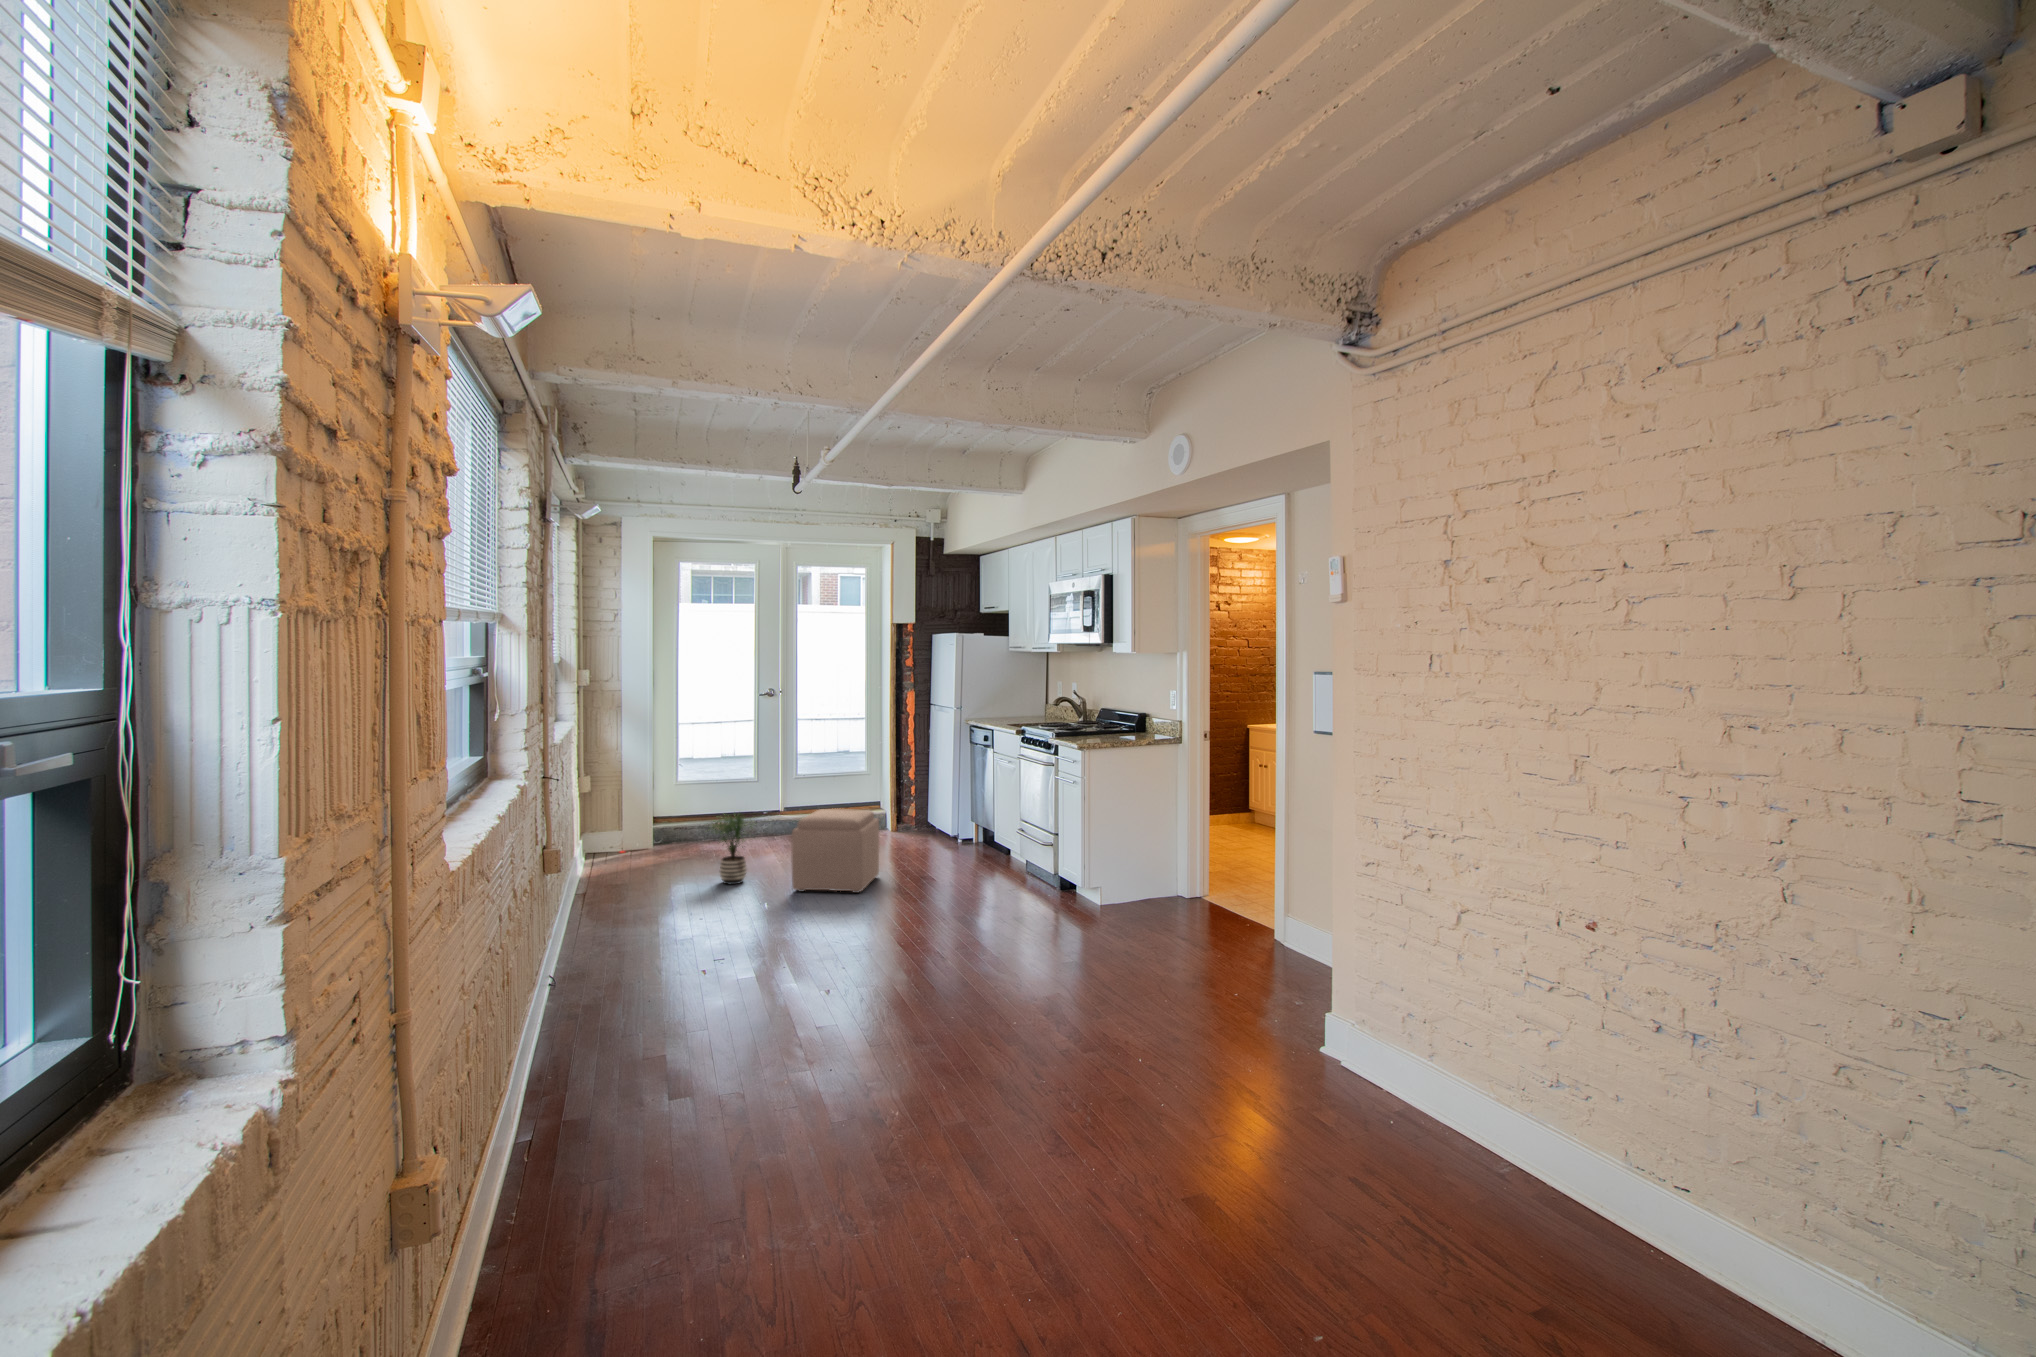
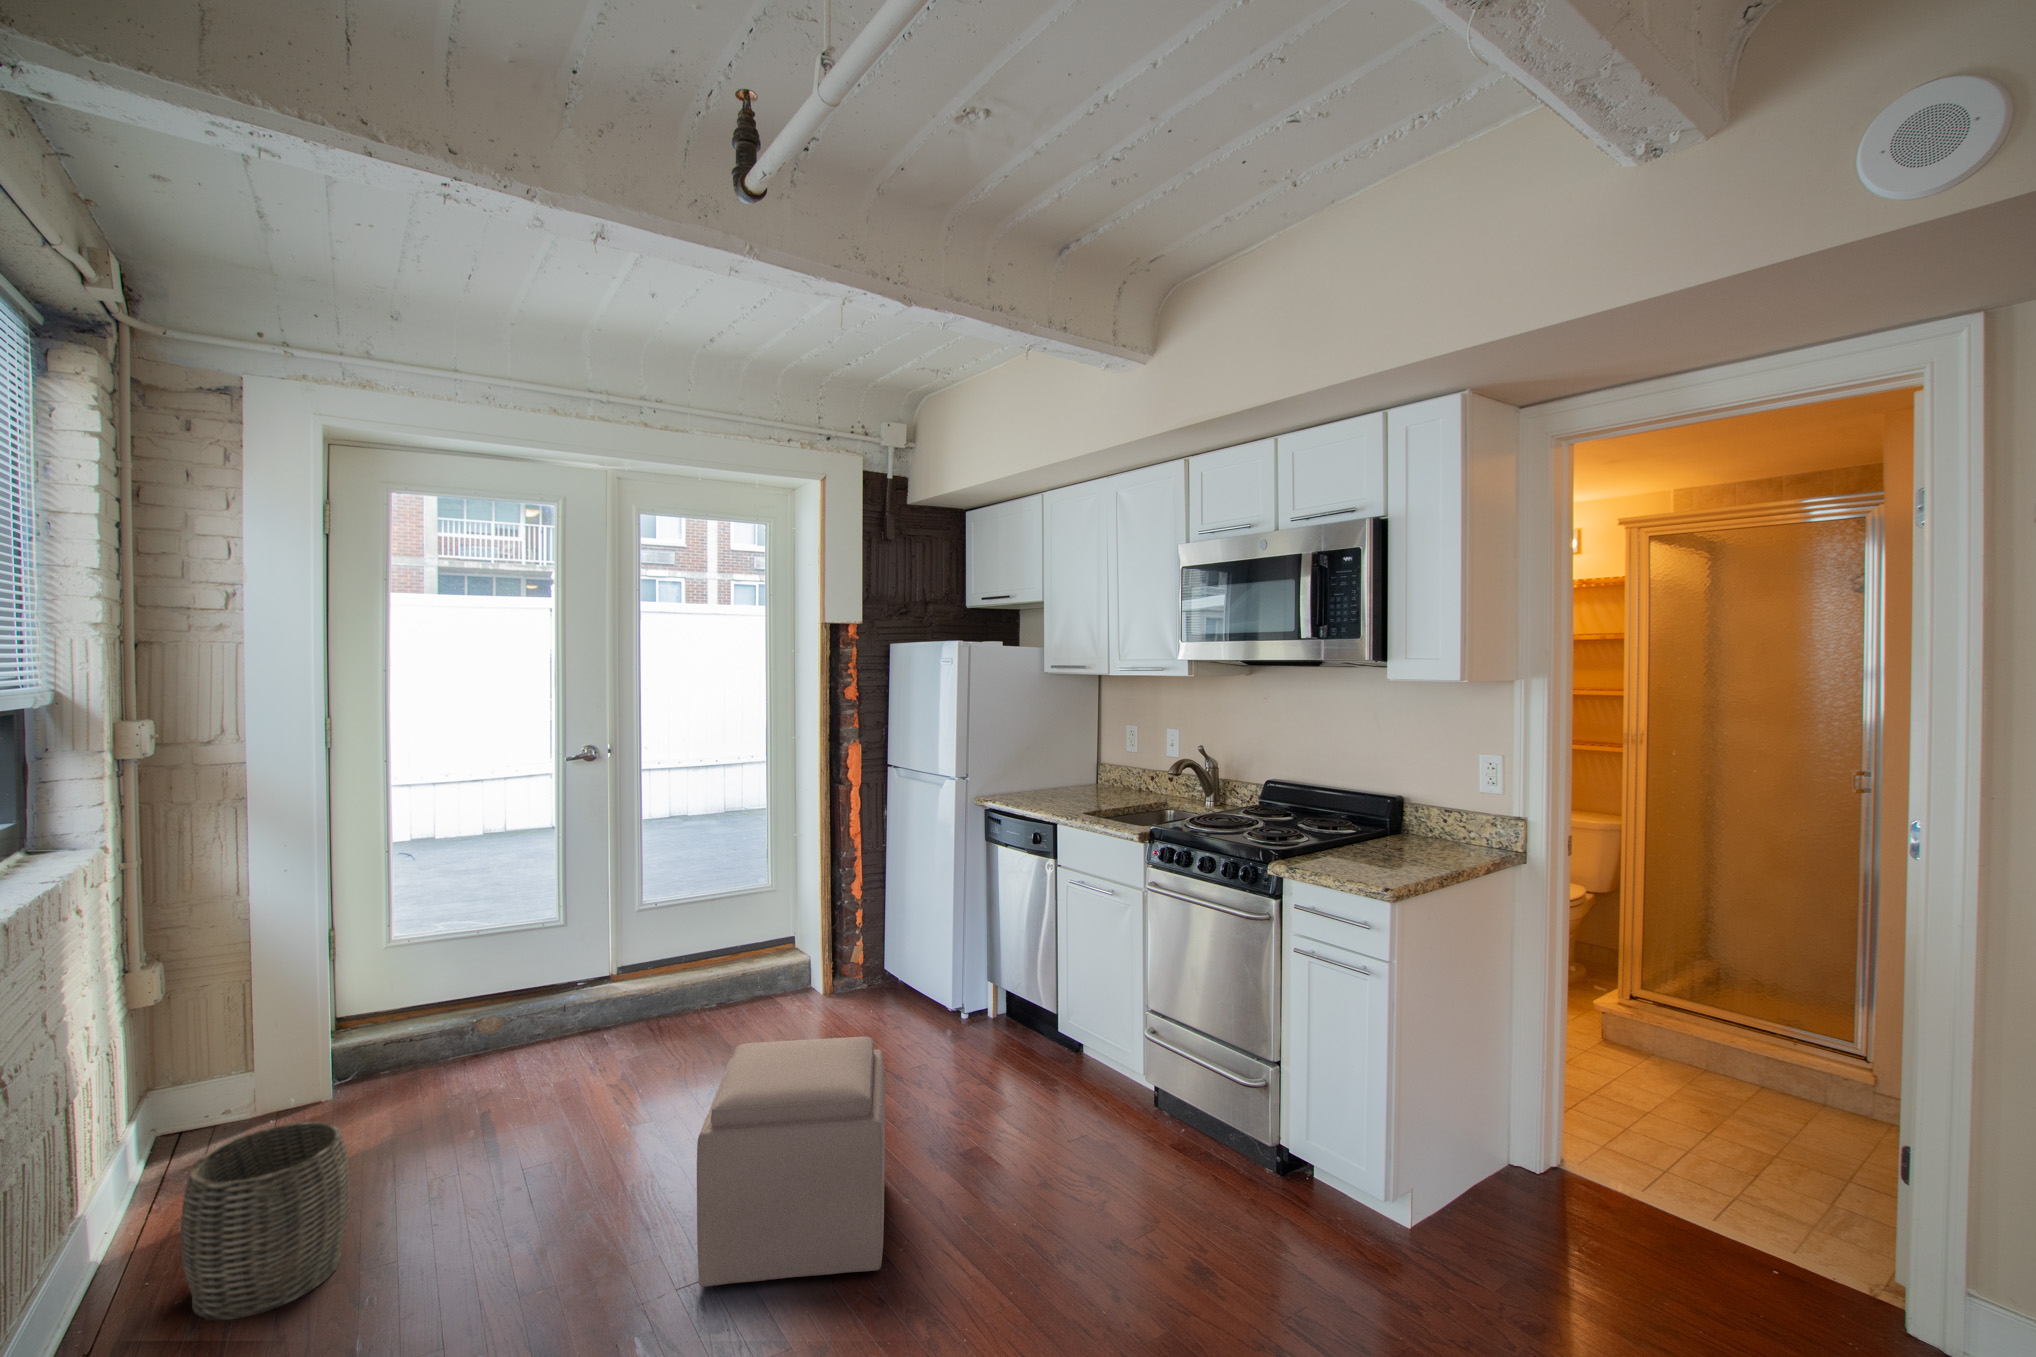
potted plant: present [709,813,753,884] -> none [448,1071,593,1271]
woven basket: none [616,826,669,885] -> present [181,1122,350,1320]

